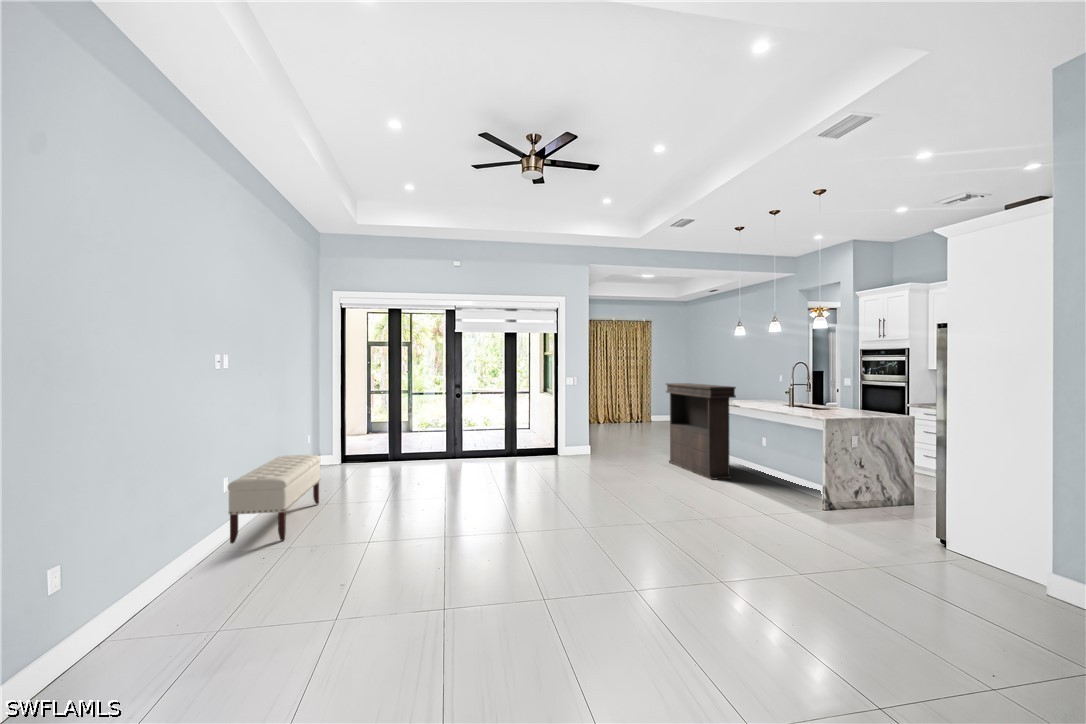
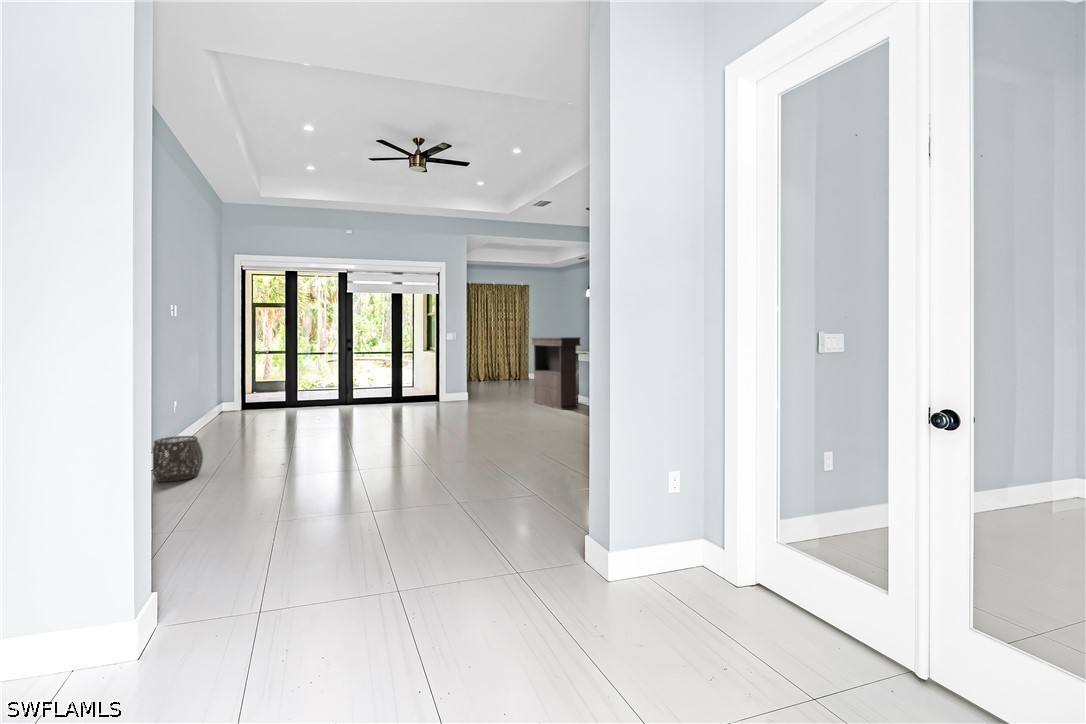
bench: present [228,455,321,544] -> none [181,391,241,451]
woven basket: none [120,555,208,638] -> present [151,436,203,482]

